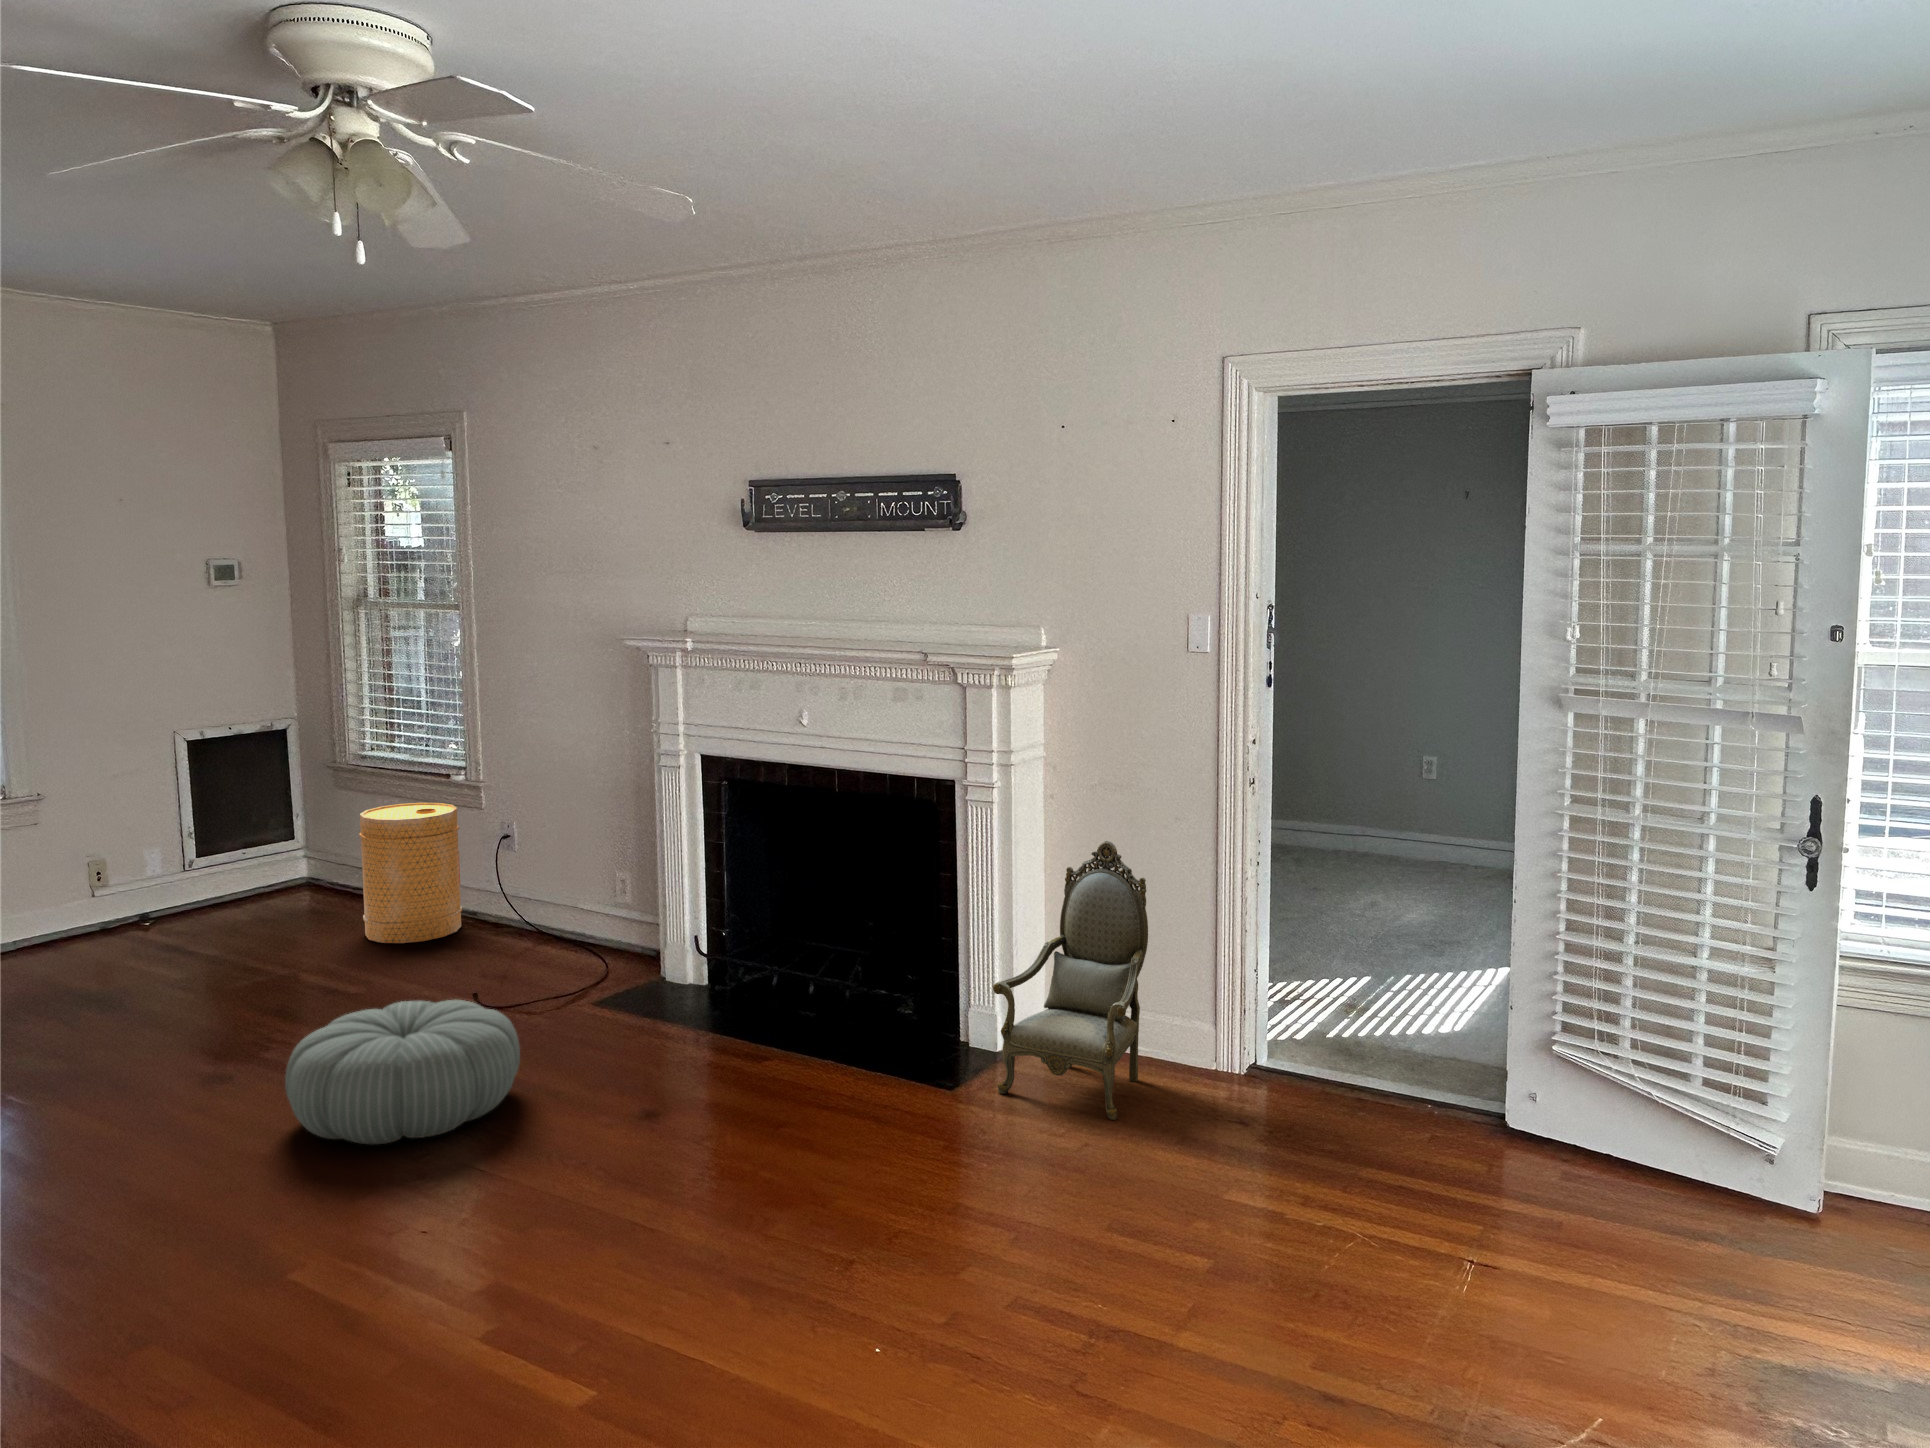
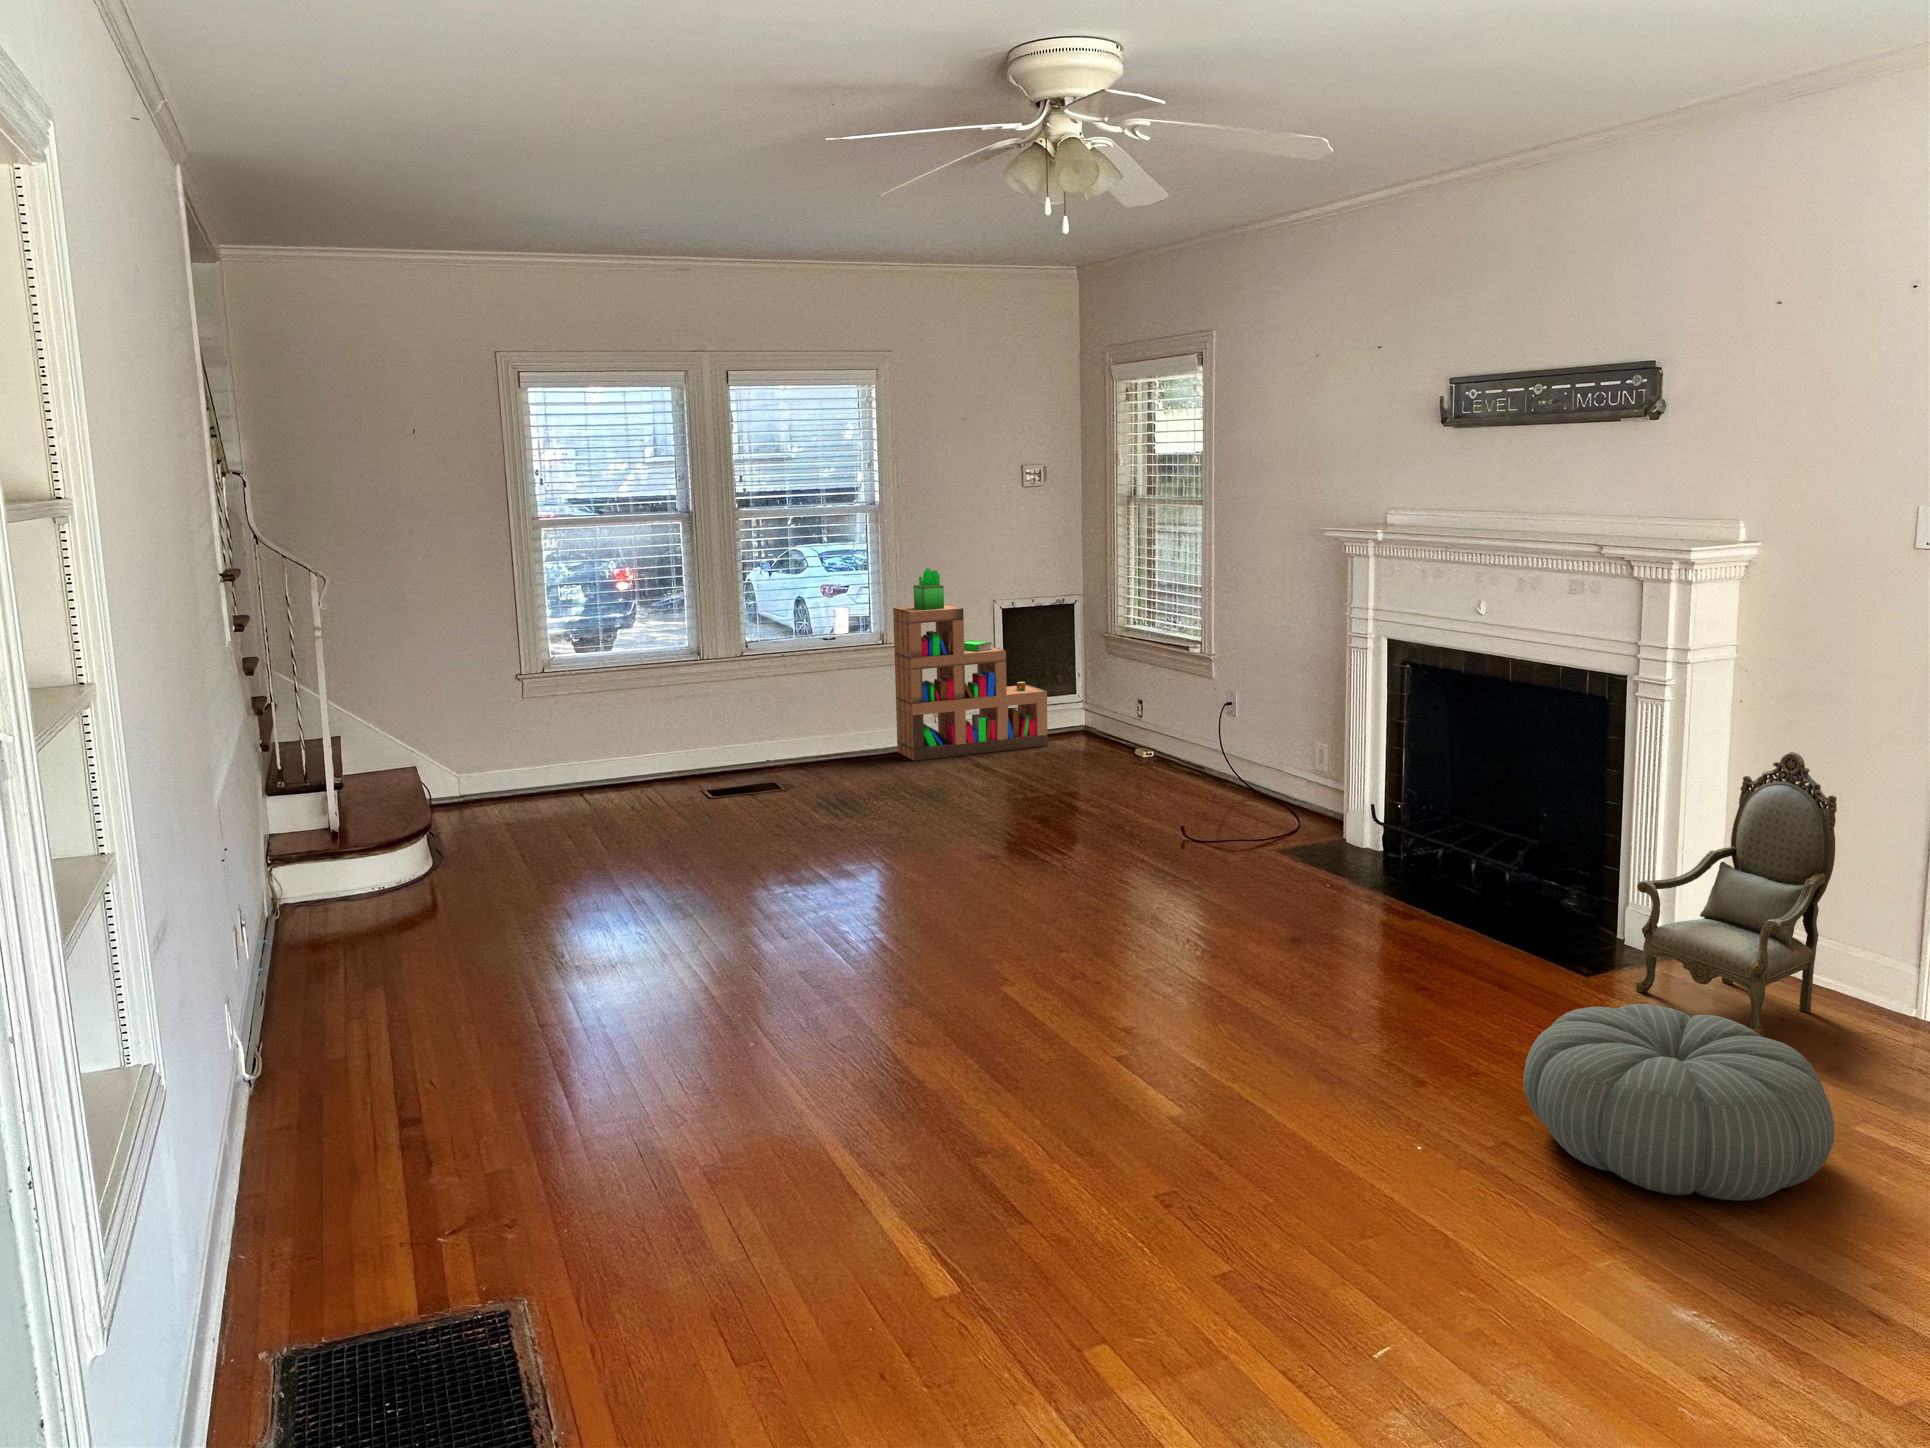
bookshelf: none [12,693,259,956] -> present [893,568,1048,761]
basket: present [359,803,462,943] -> none [1115,669,1192,784]
pouf: present [285,1000,520,1144] -> present [1524,1004,1834,1200]

